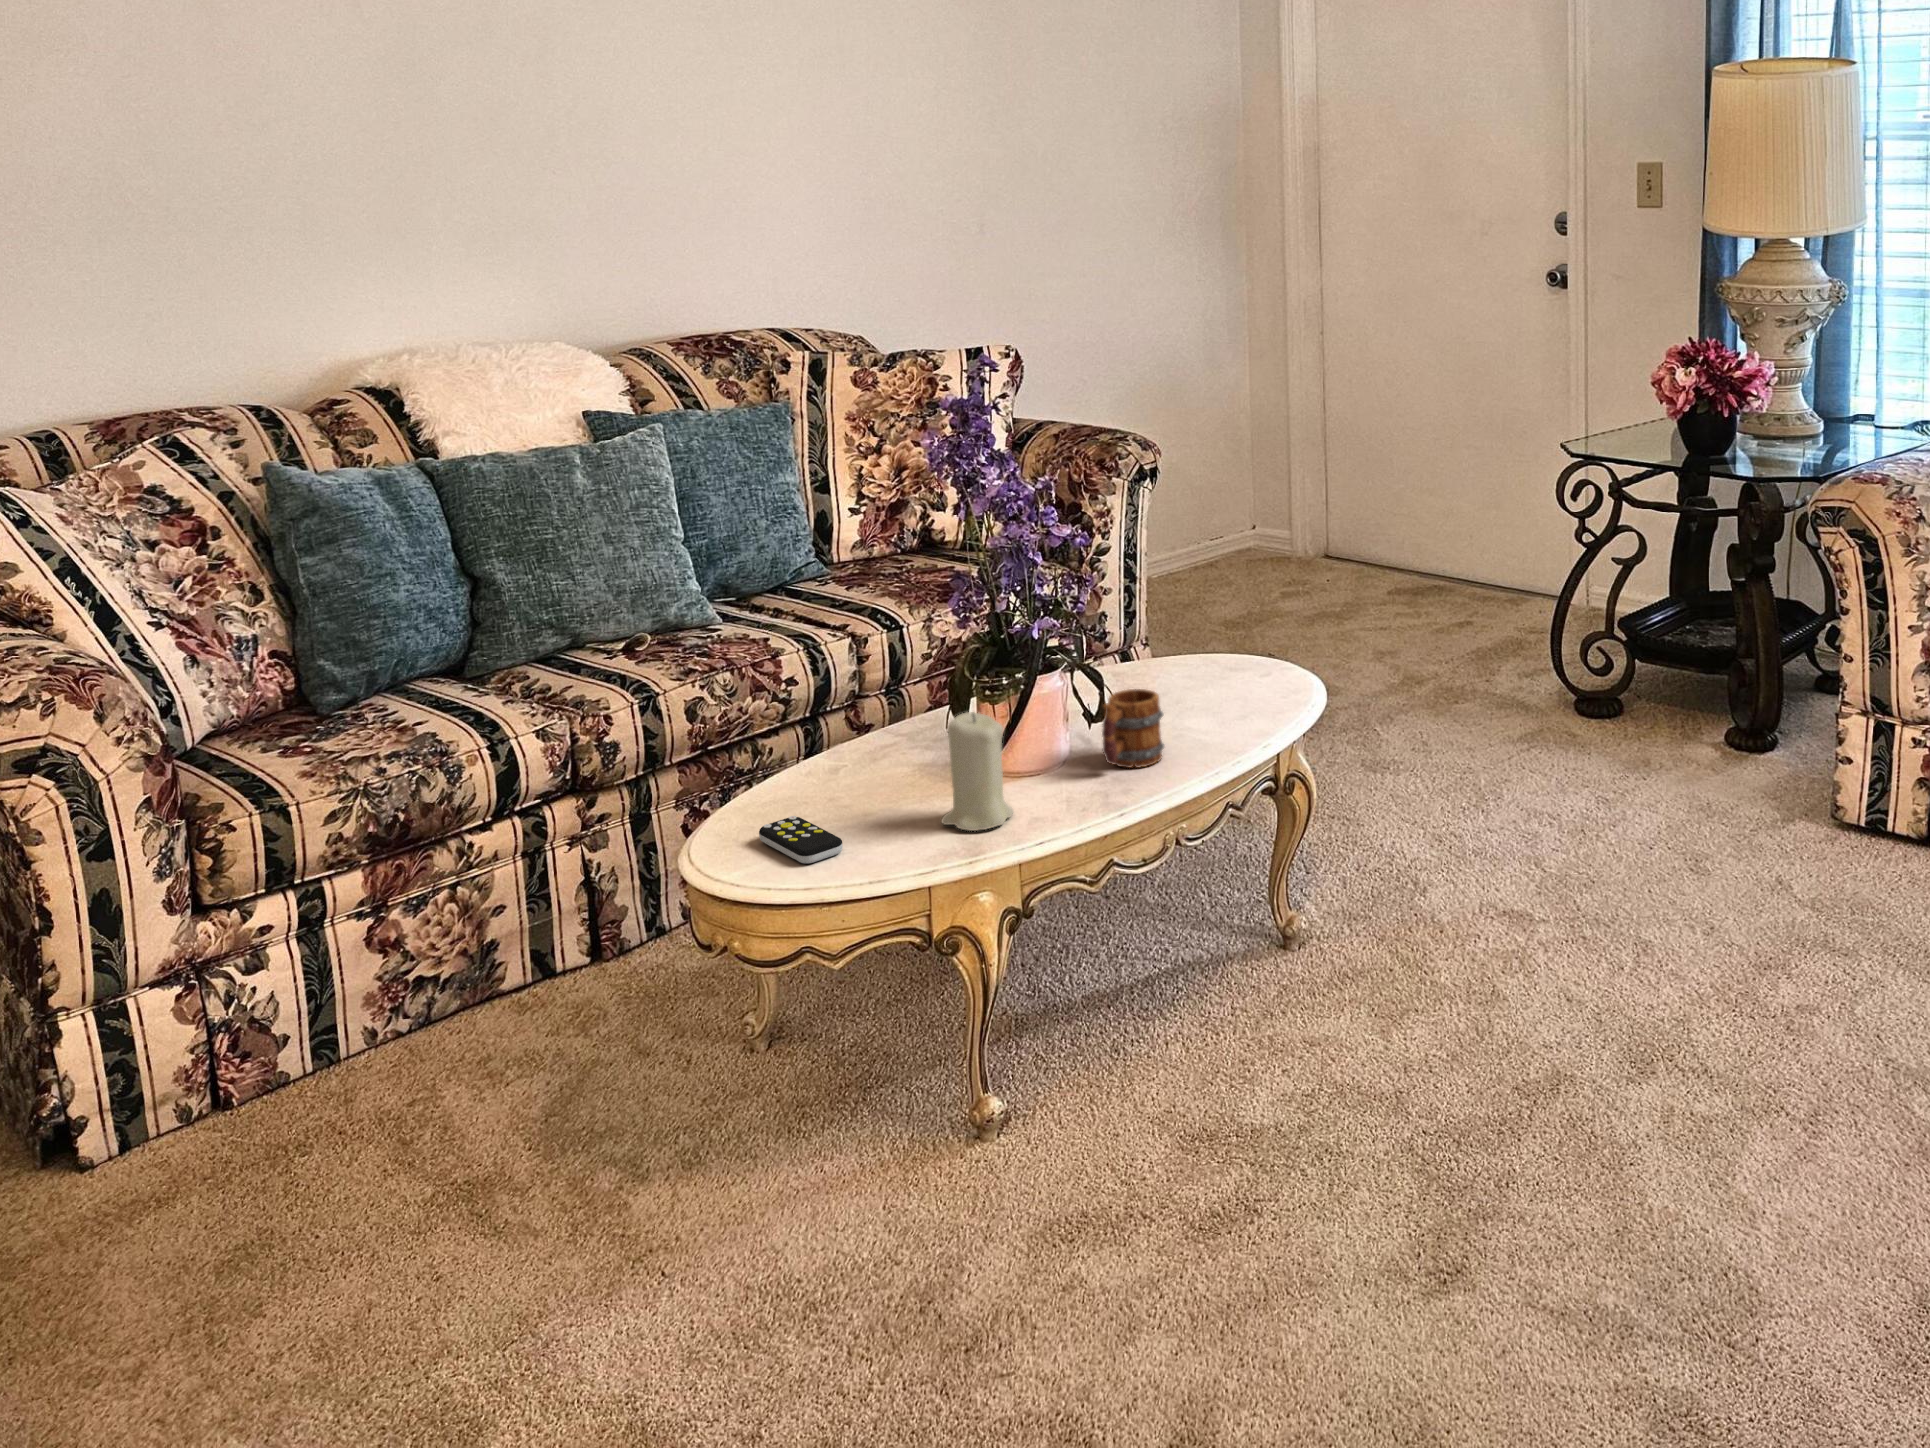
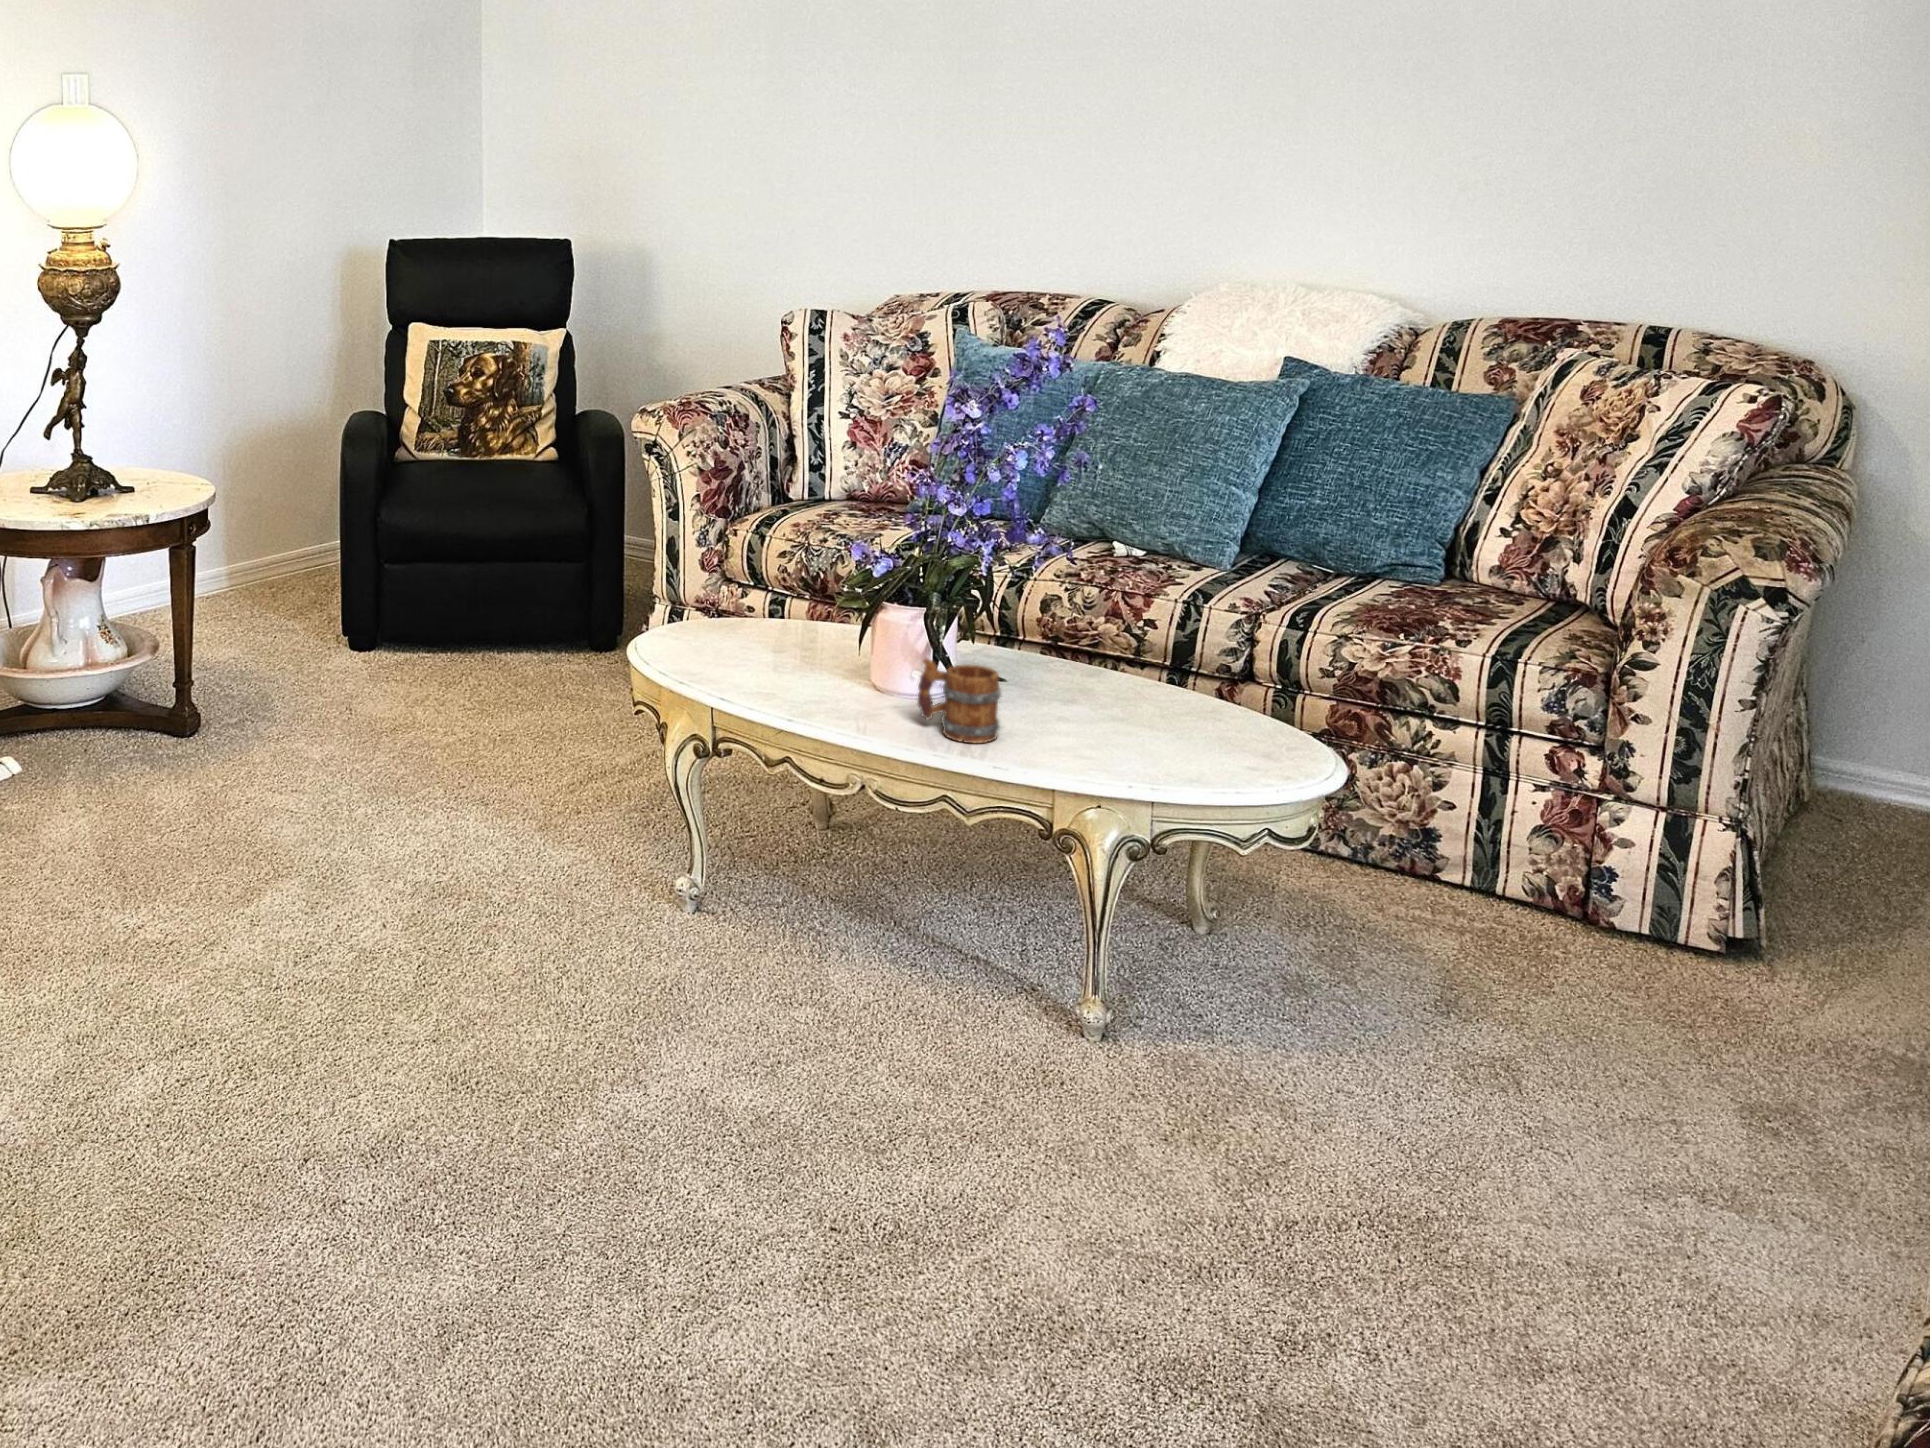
candle: present [941,712,1014,831] -> none [776,600,833,701]
remote control: present [759,816,843,863] -> none [708,632,778,663]

